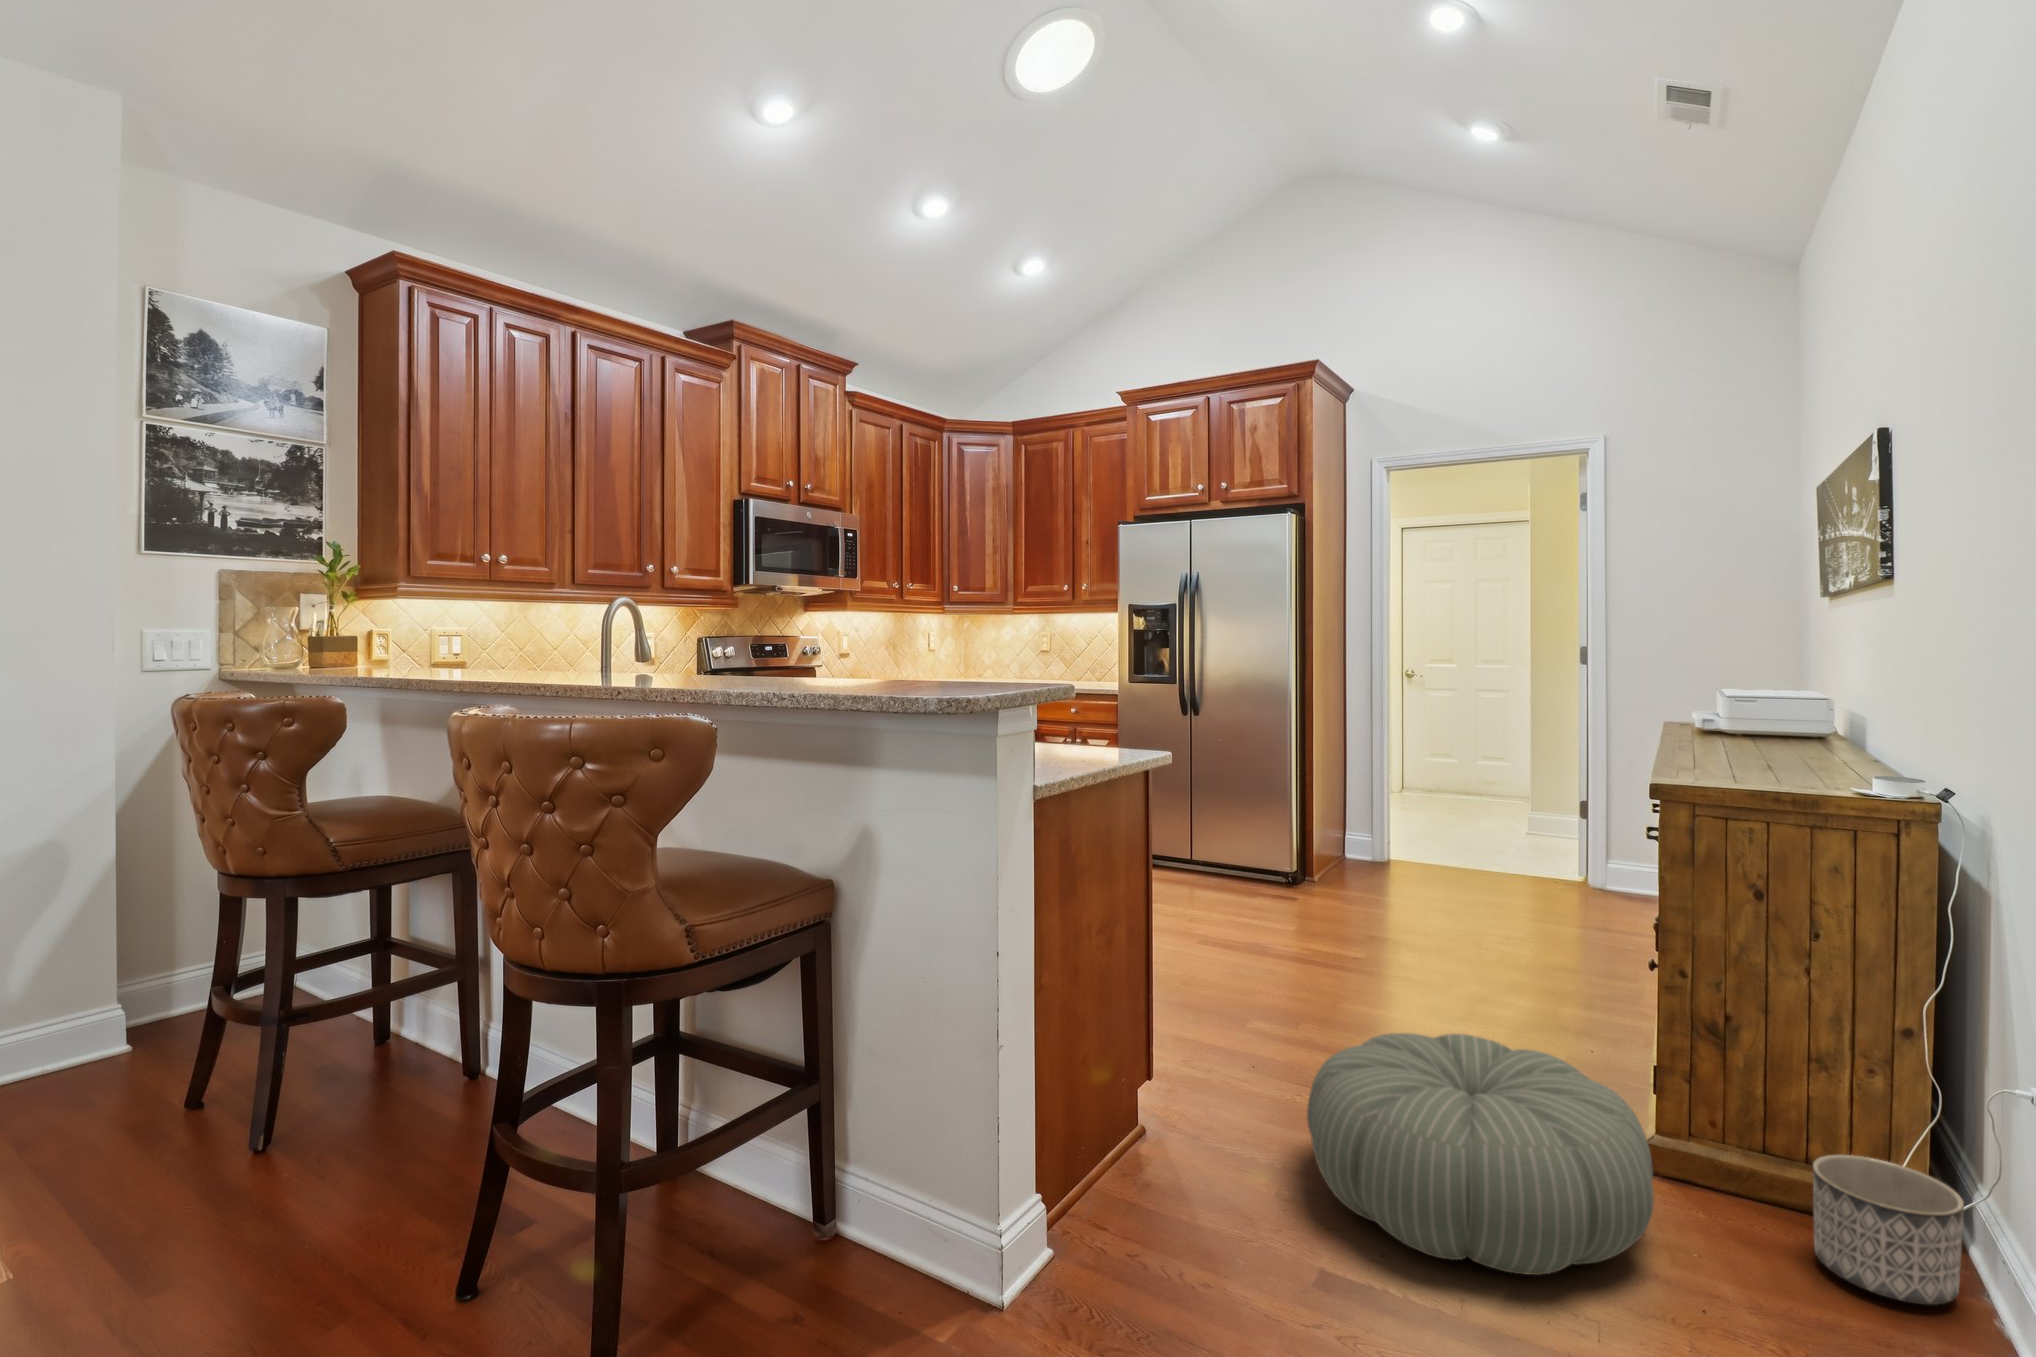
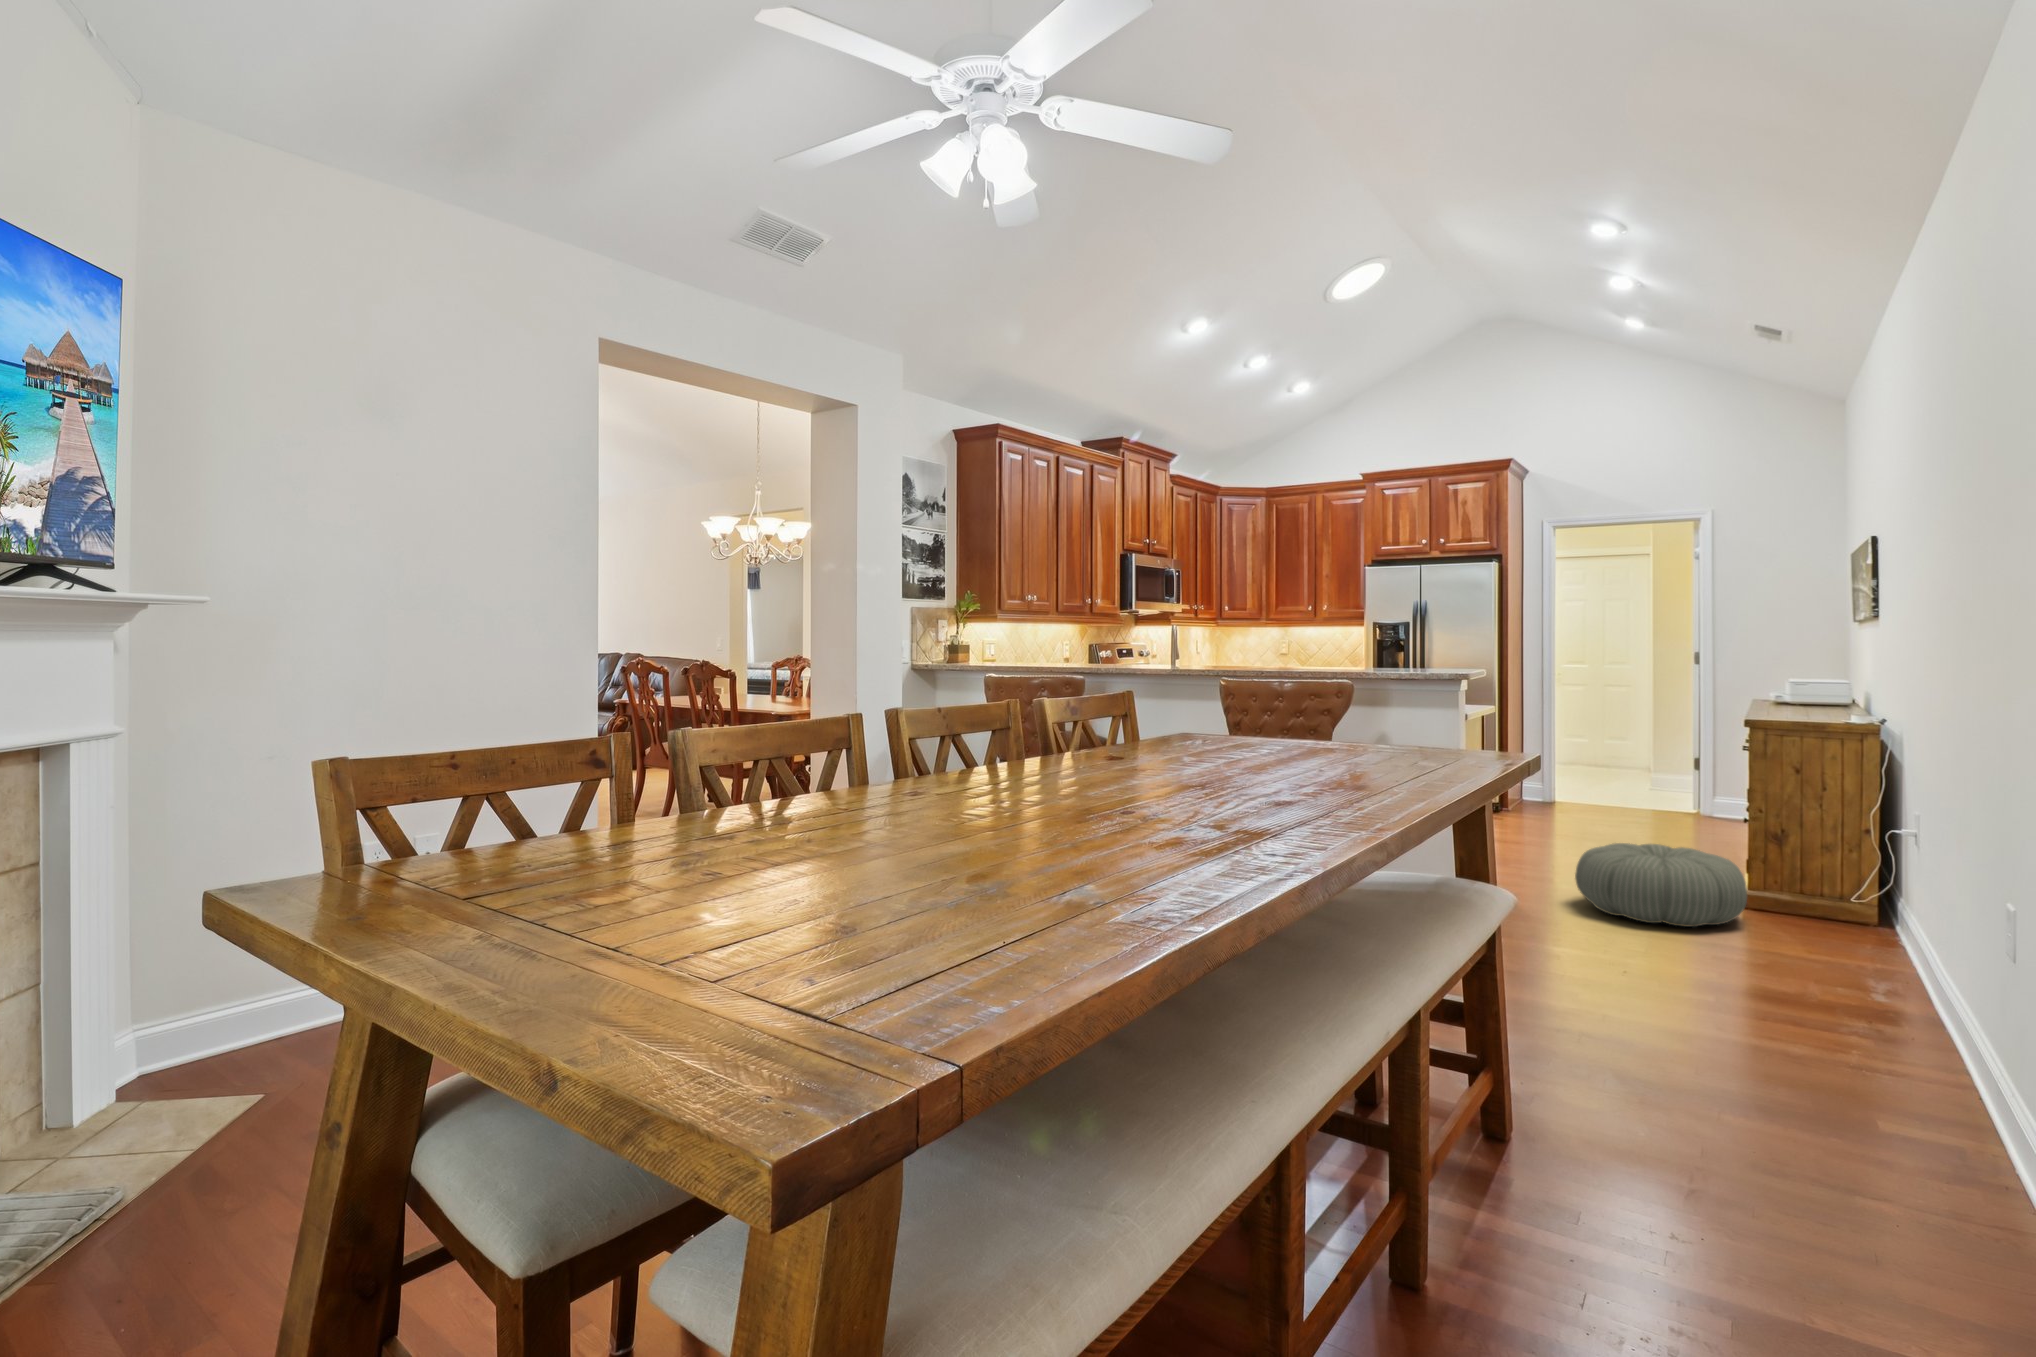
planter: present [1813,1155,1964,1305] -> none [1820,883,1885,935]

